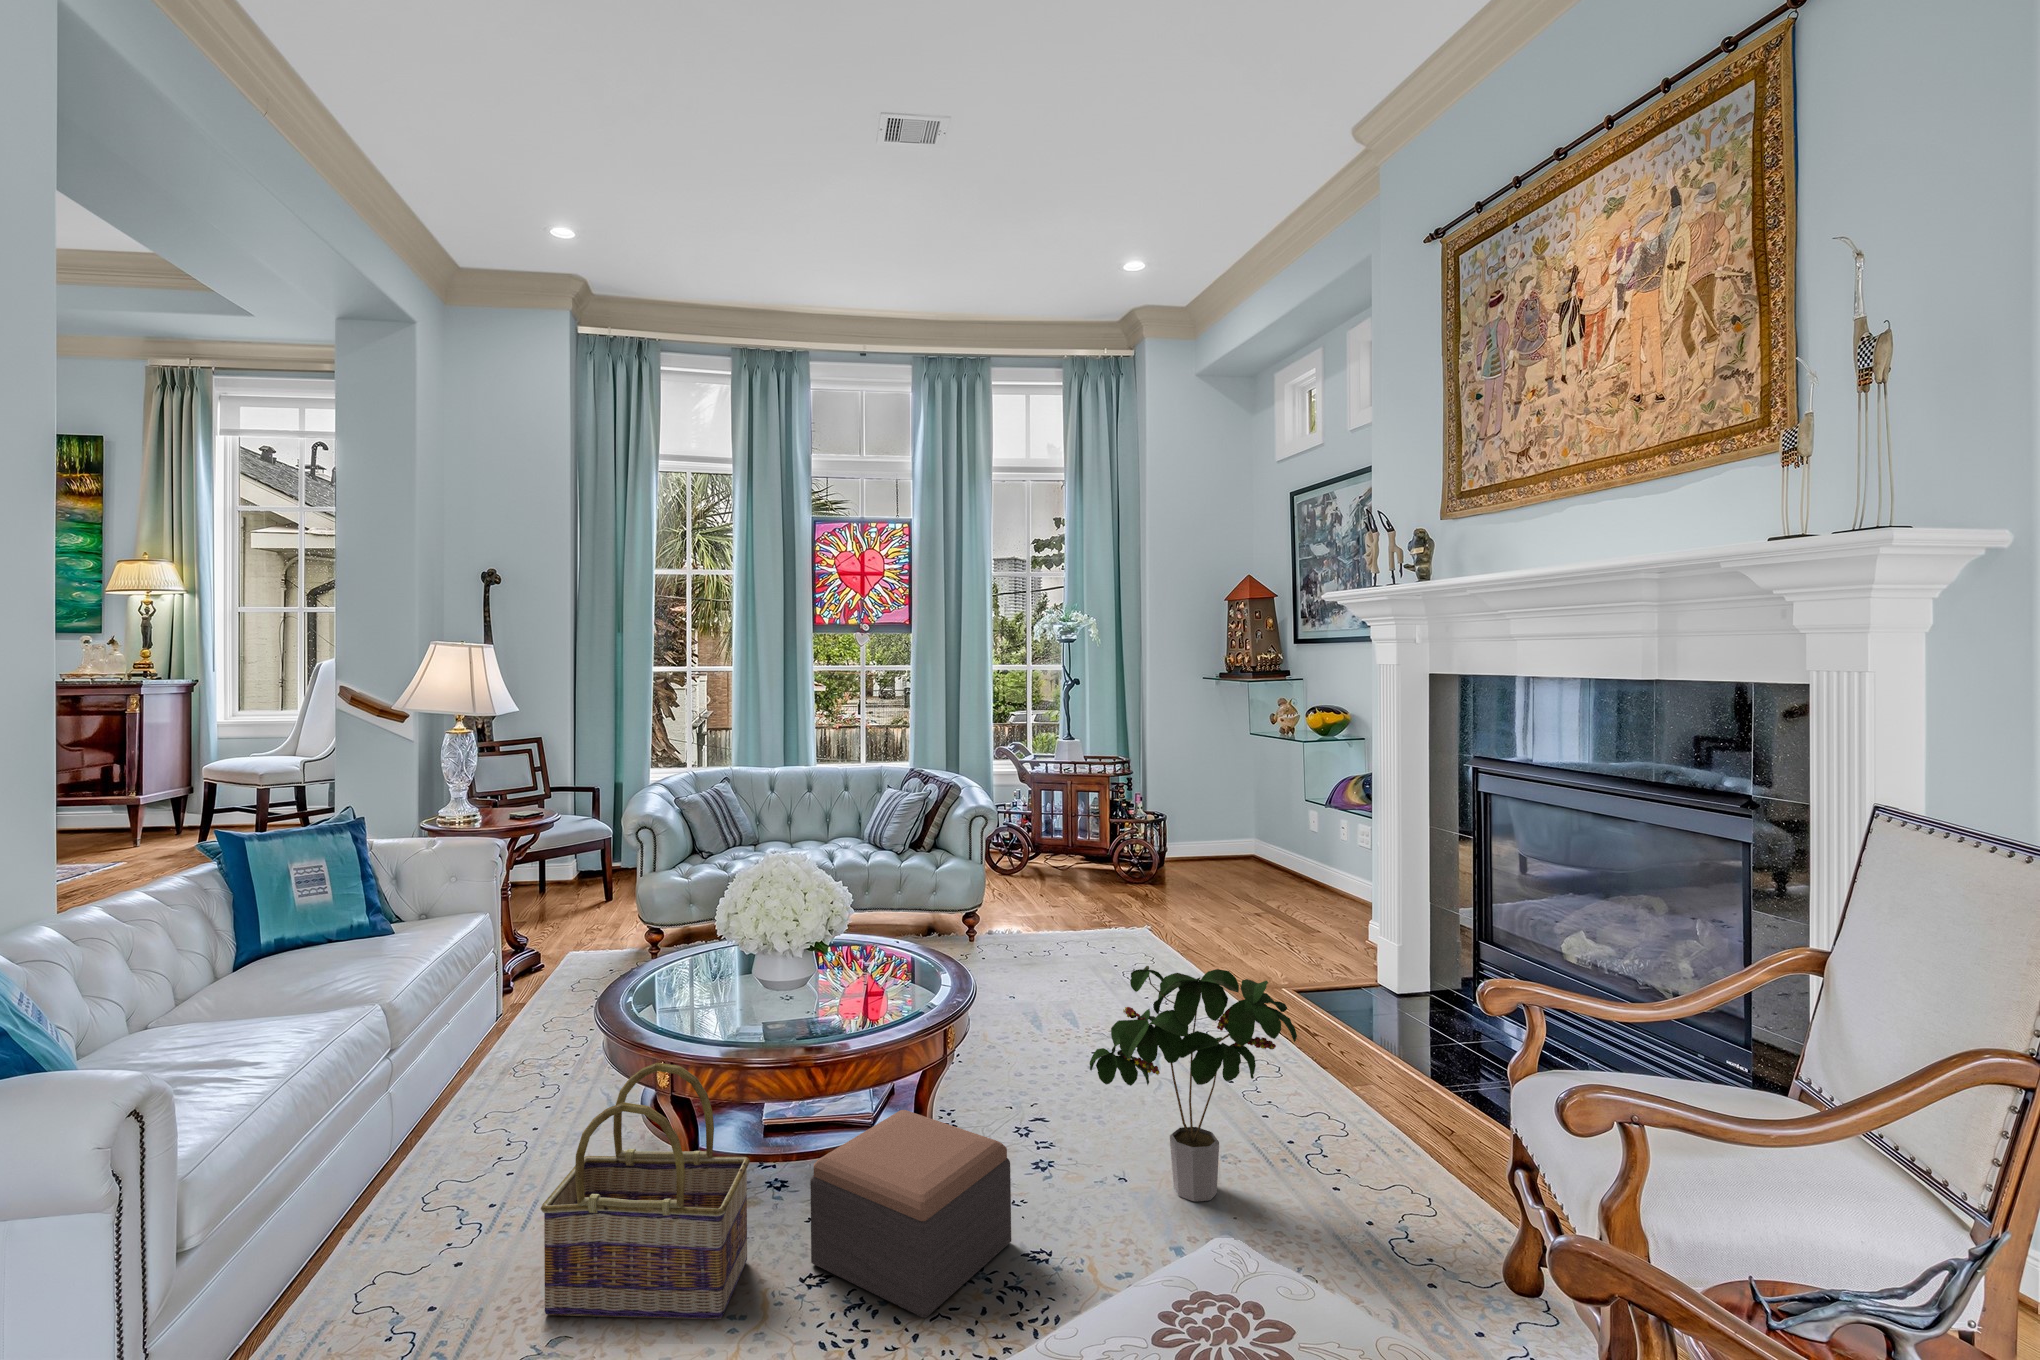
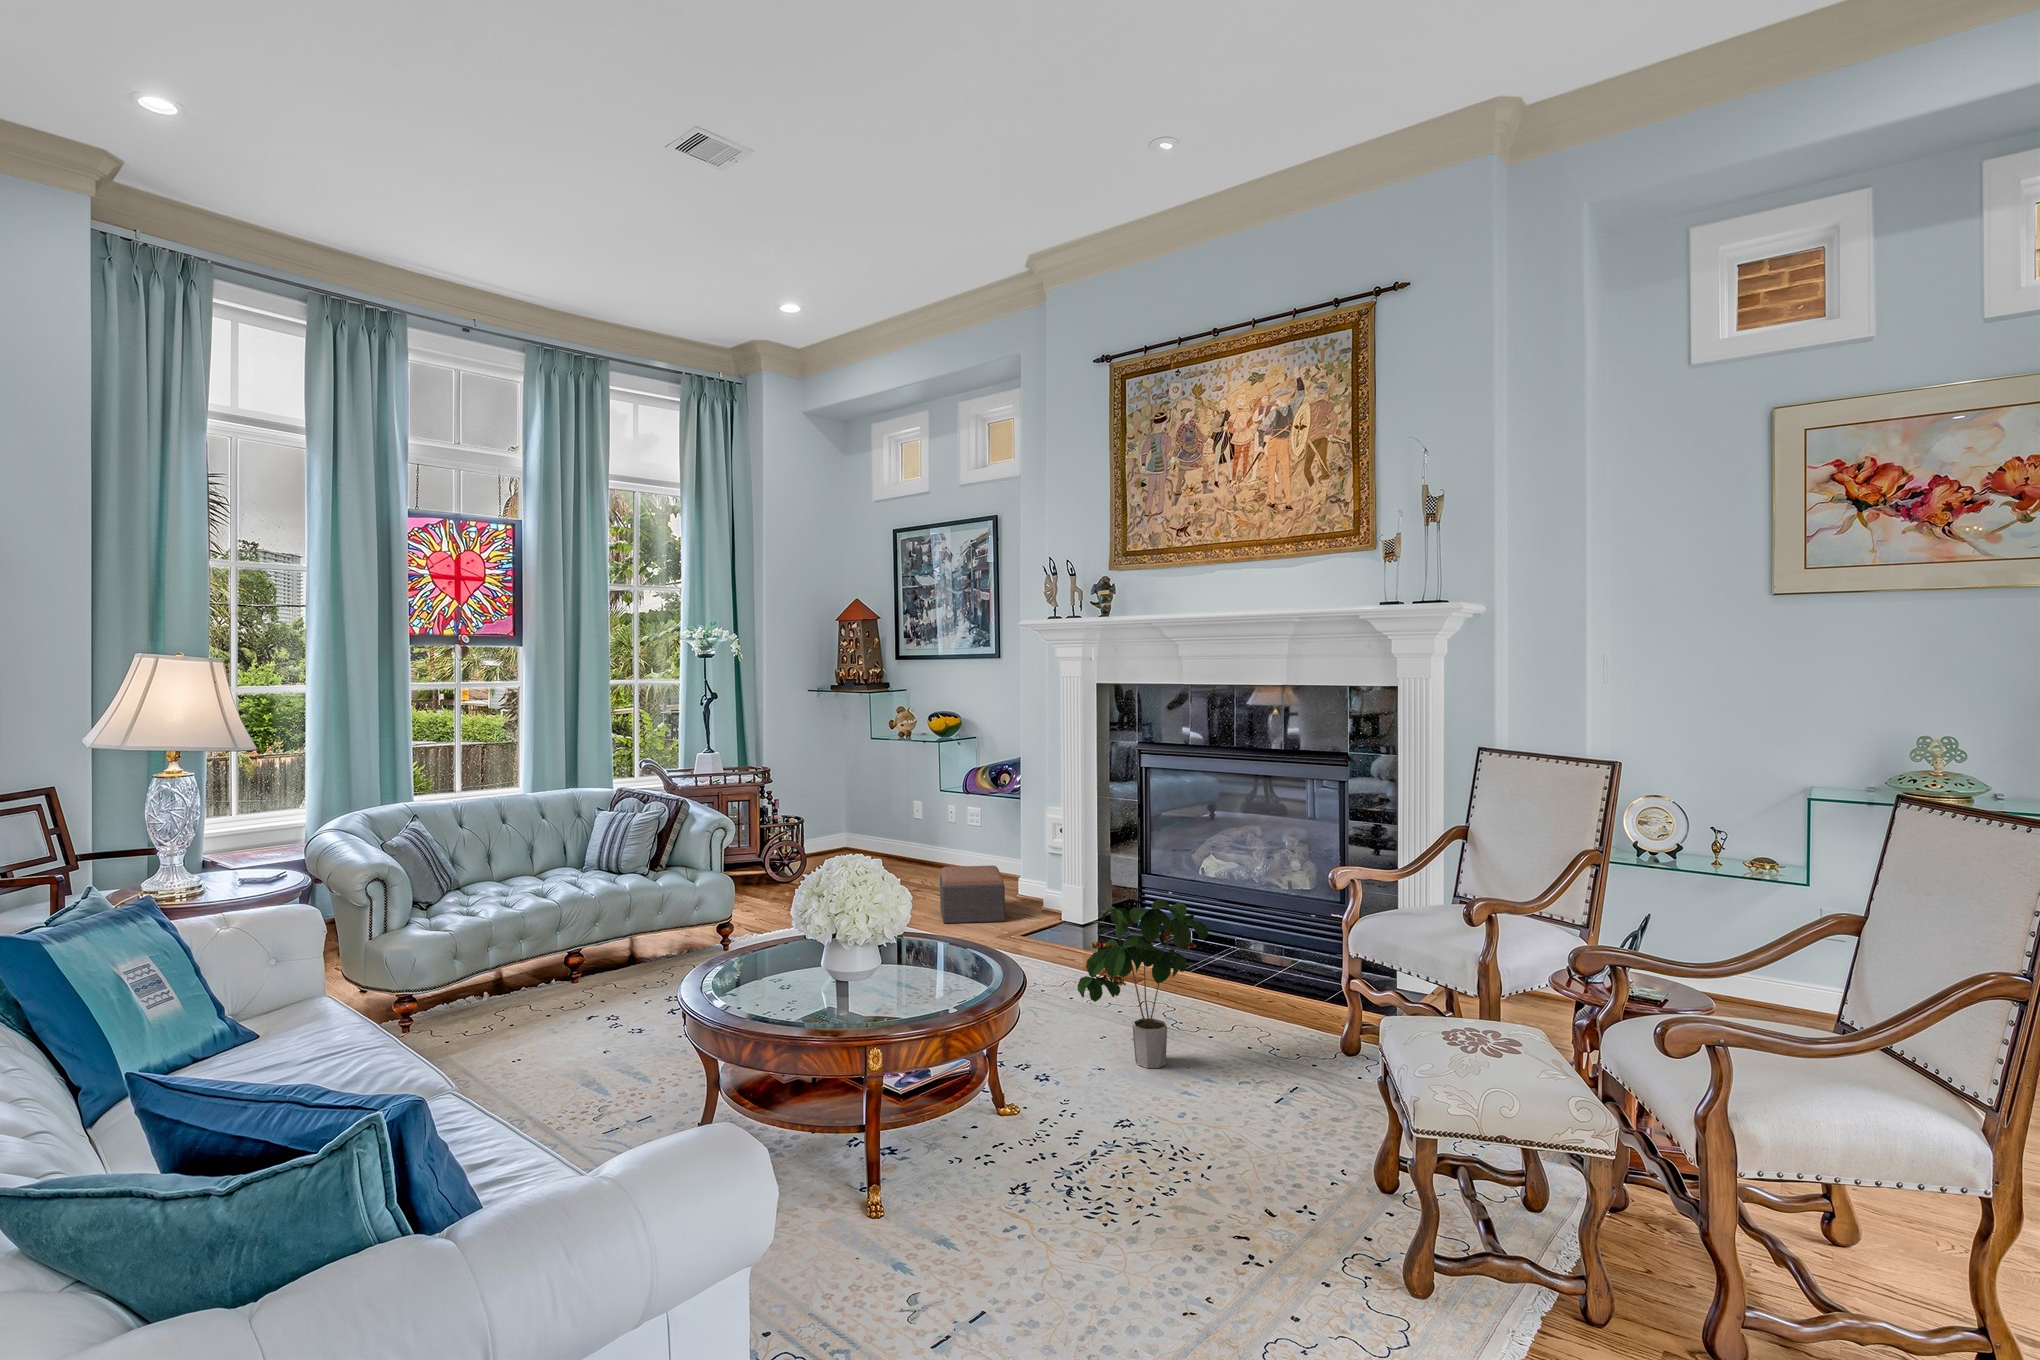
basket: present [541,1063,750,1319] -> none [832,1047,1010,1288]
footstool: present [810,1110,1011,1319] -> present [940,865,1005,923]

